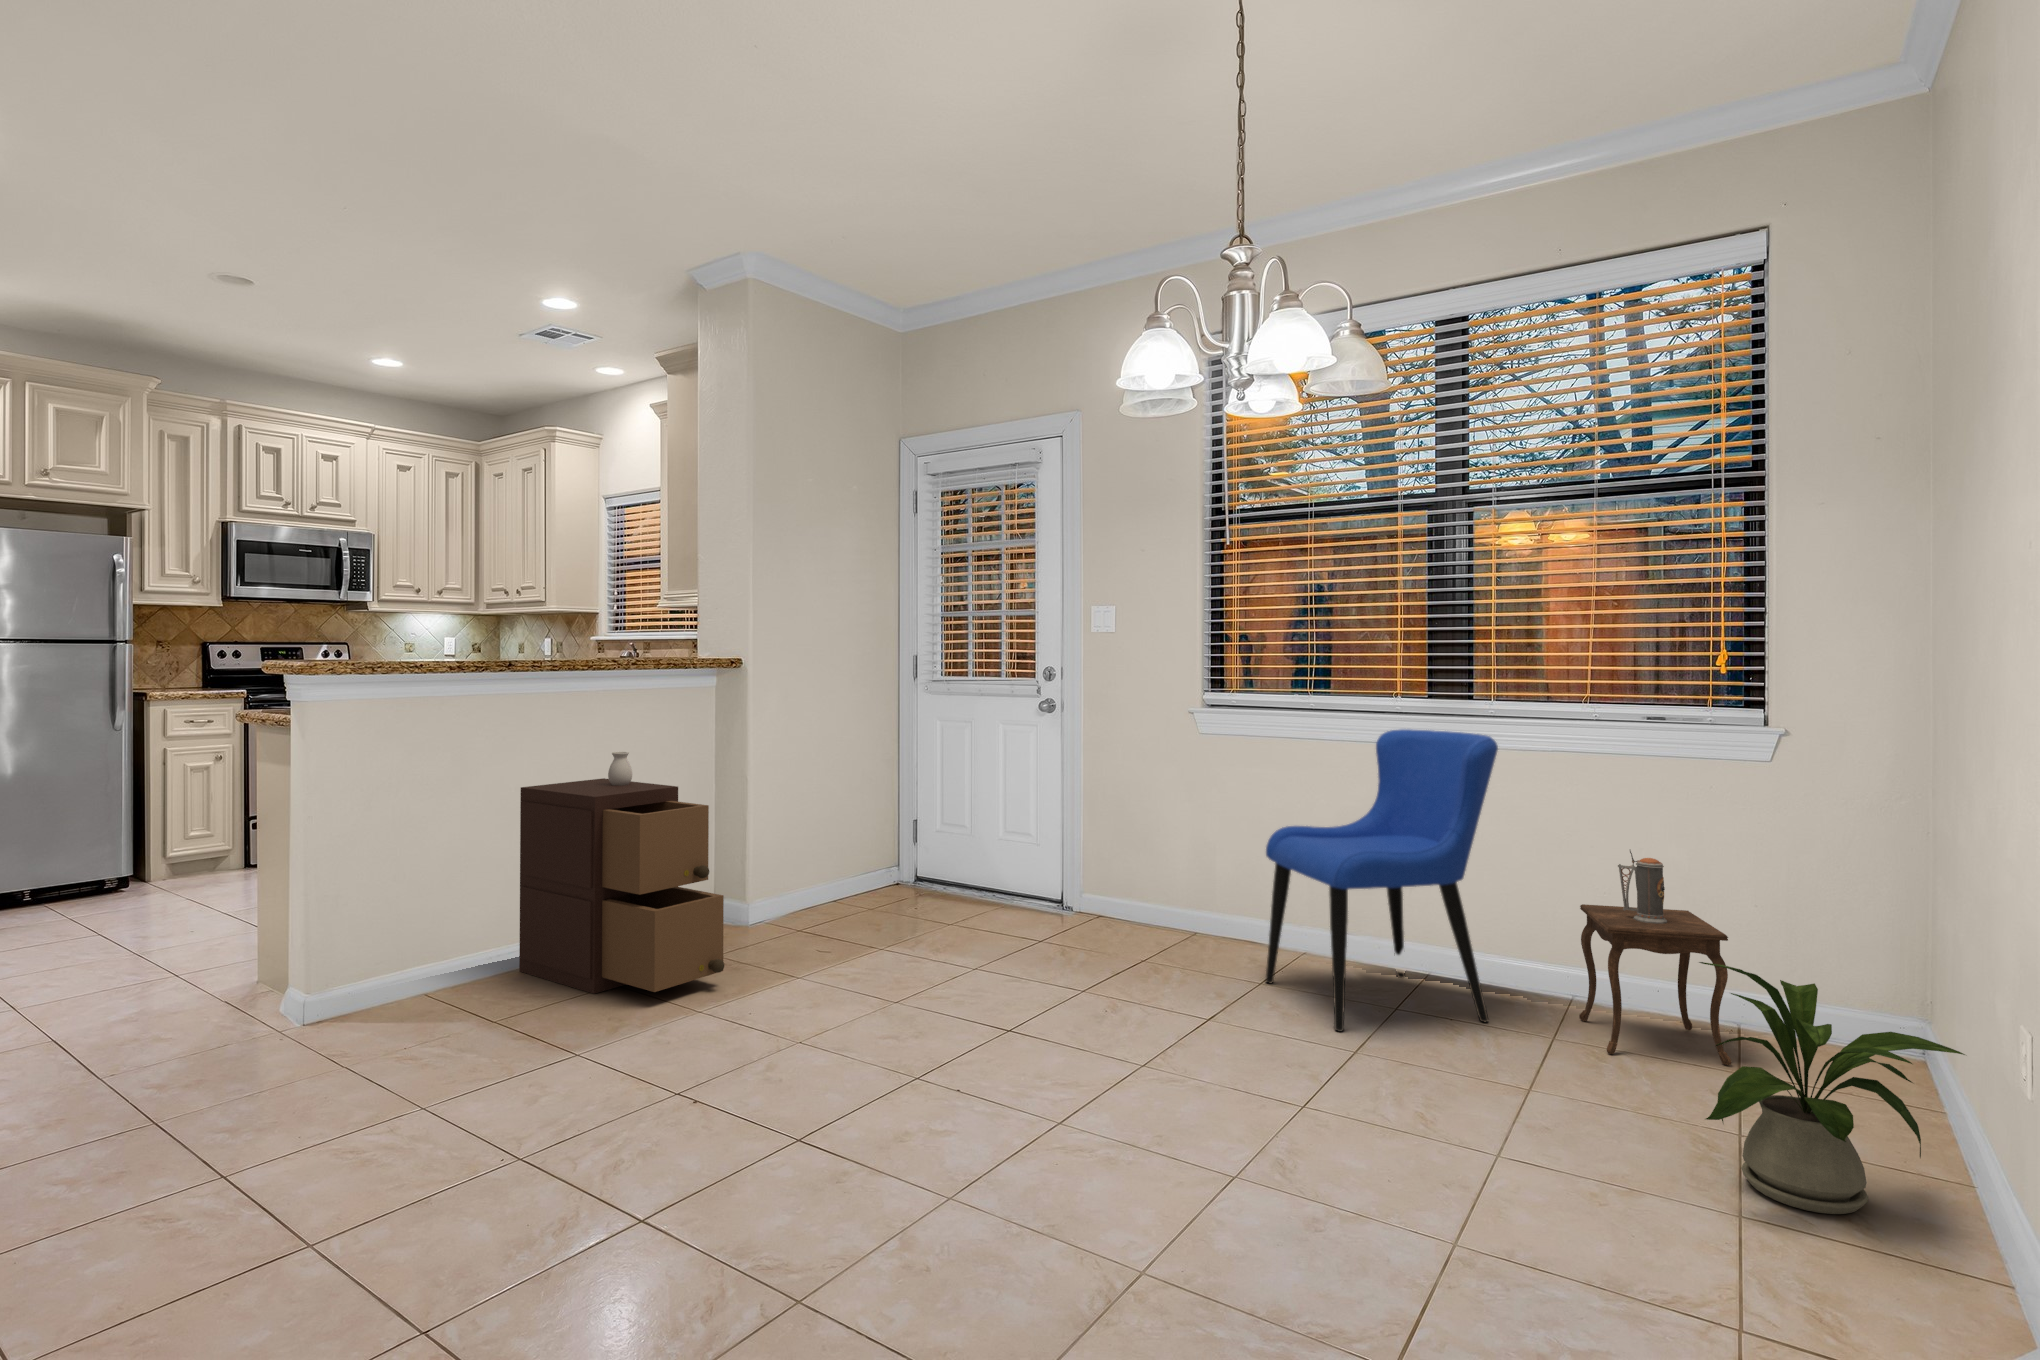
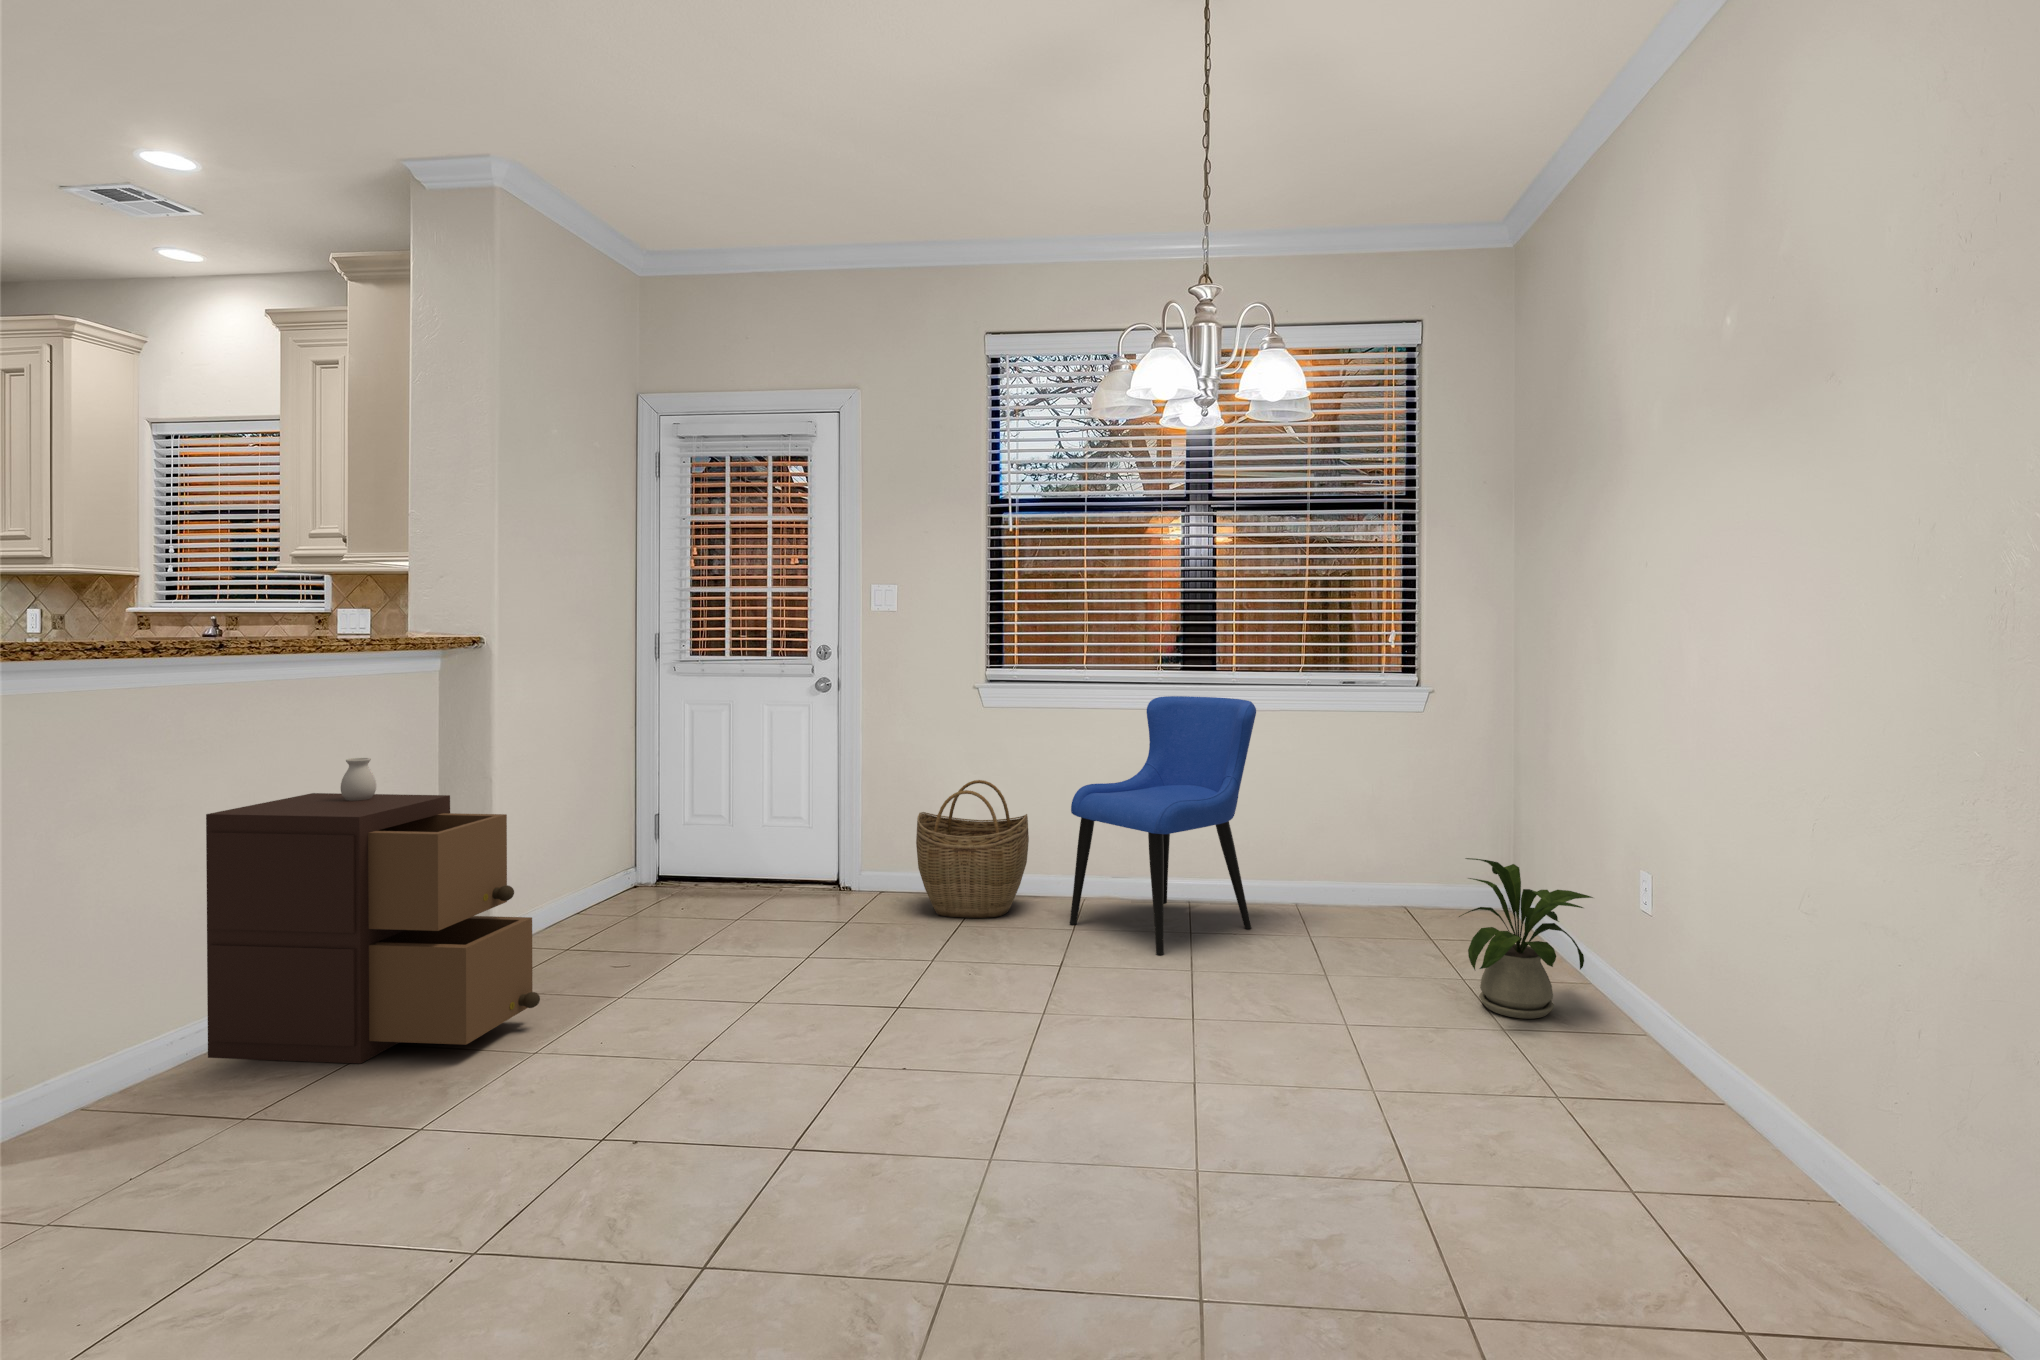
woven basket: none [1113,813,1236,963] -> present [916,780,1029,918]
side table: present [1579,851,1732,1065] -> none [1303,781,1412,938]

